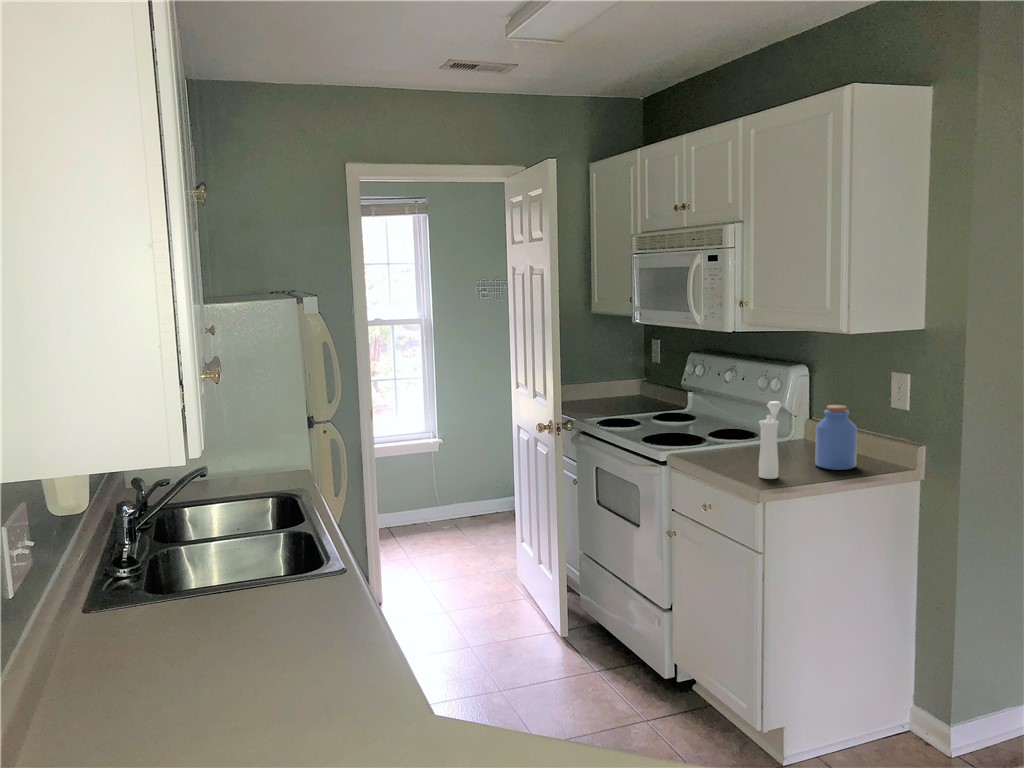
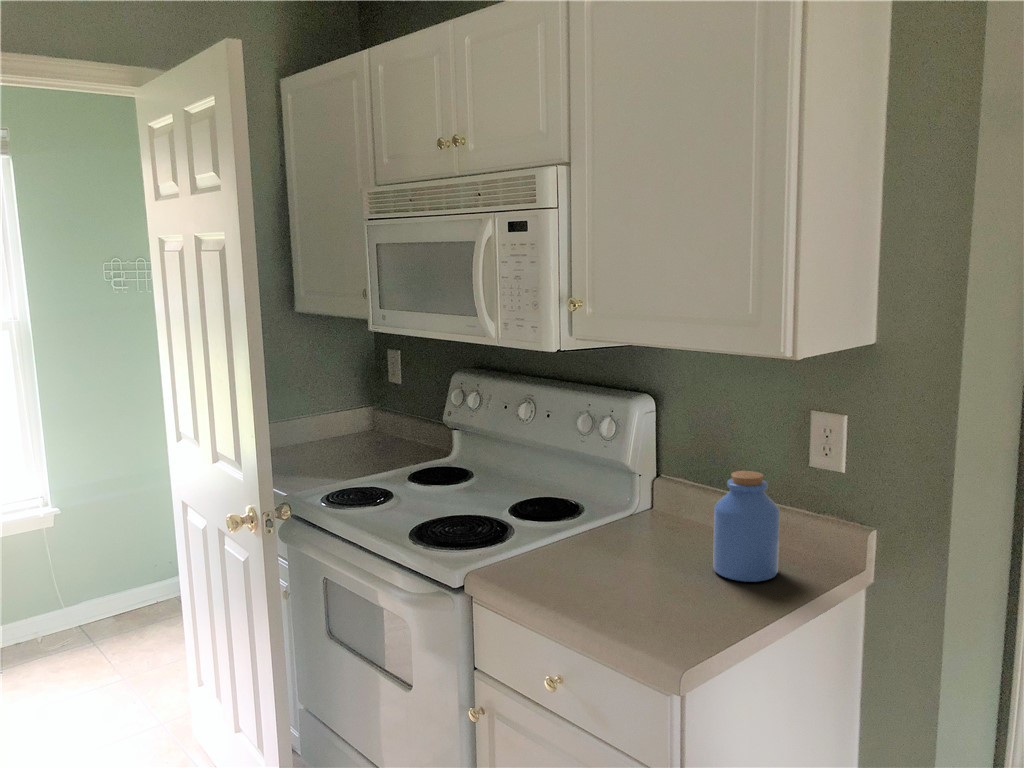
pepper mill: present [759,401,782,479] -> none [645,474,682,621]

